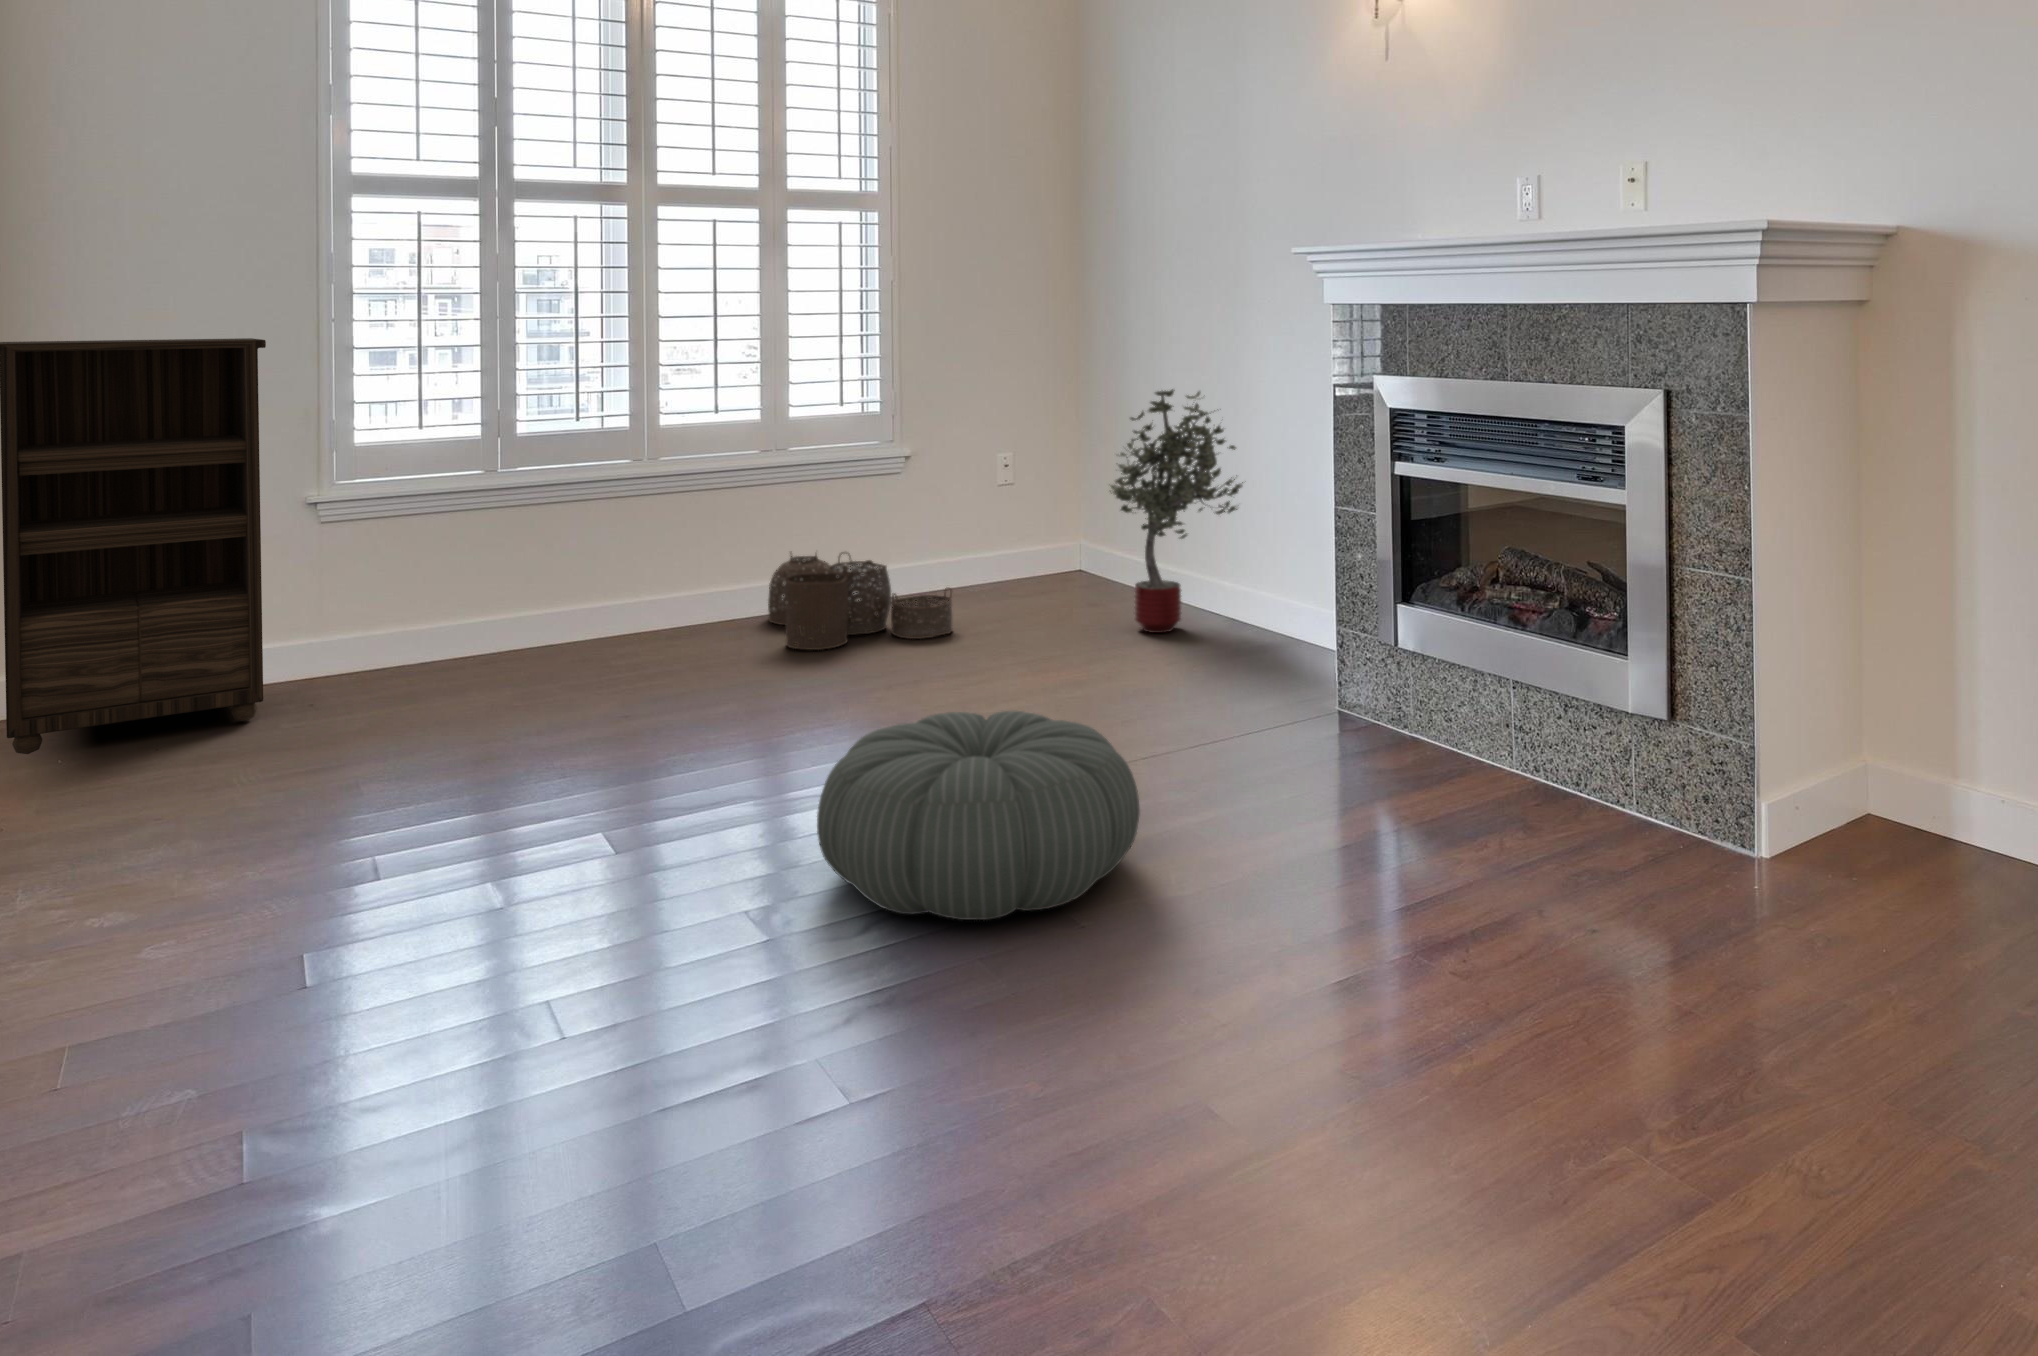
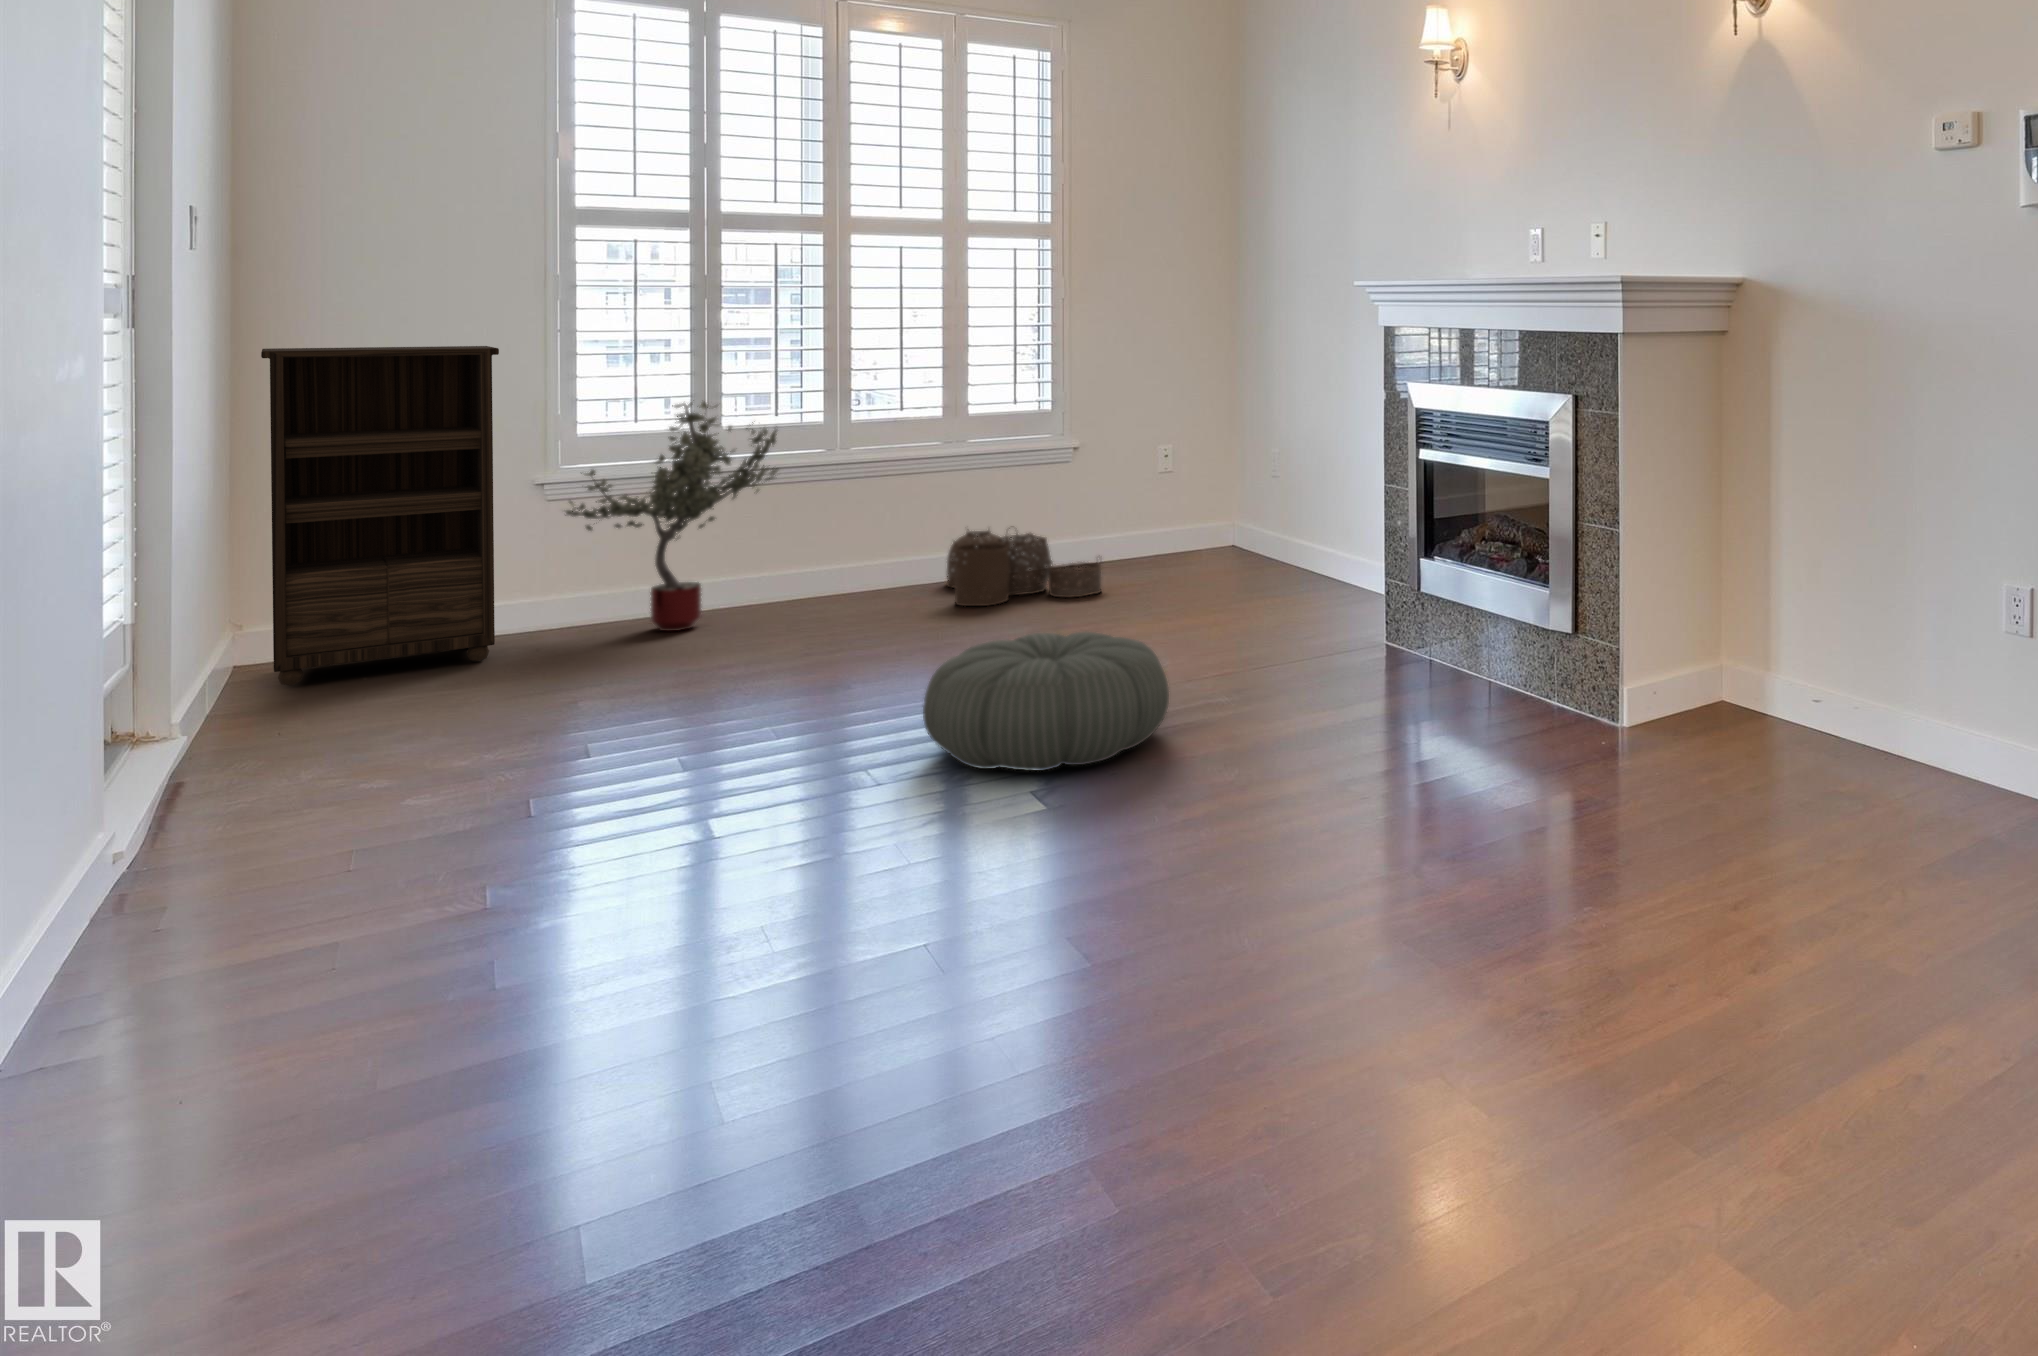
potted tree: present [1110,389,1243,633] -> present [566,400,778,631]

